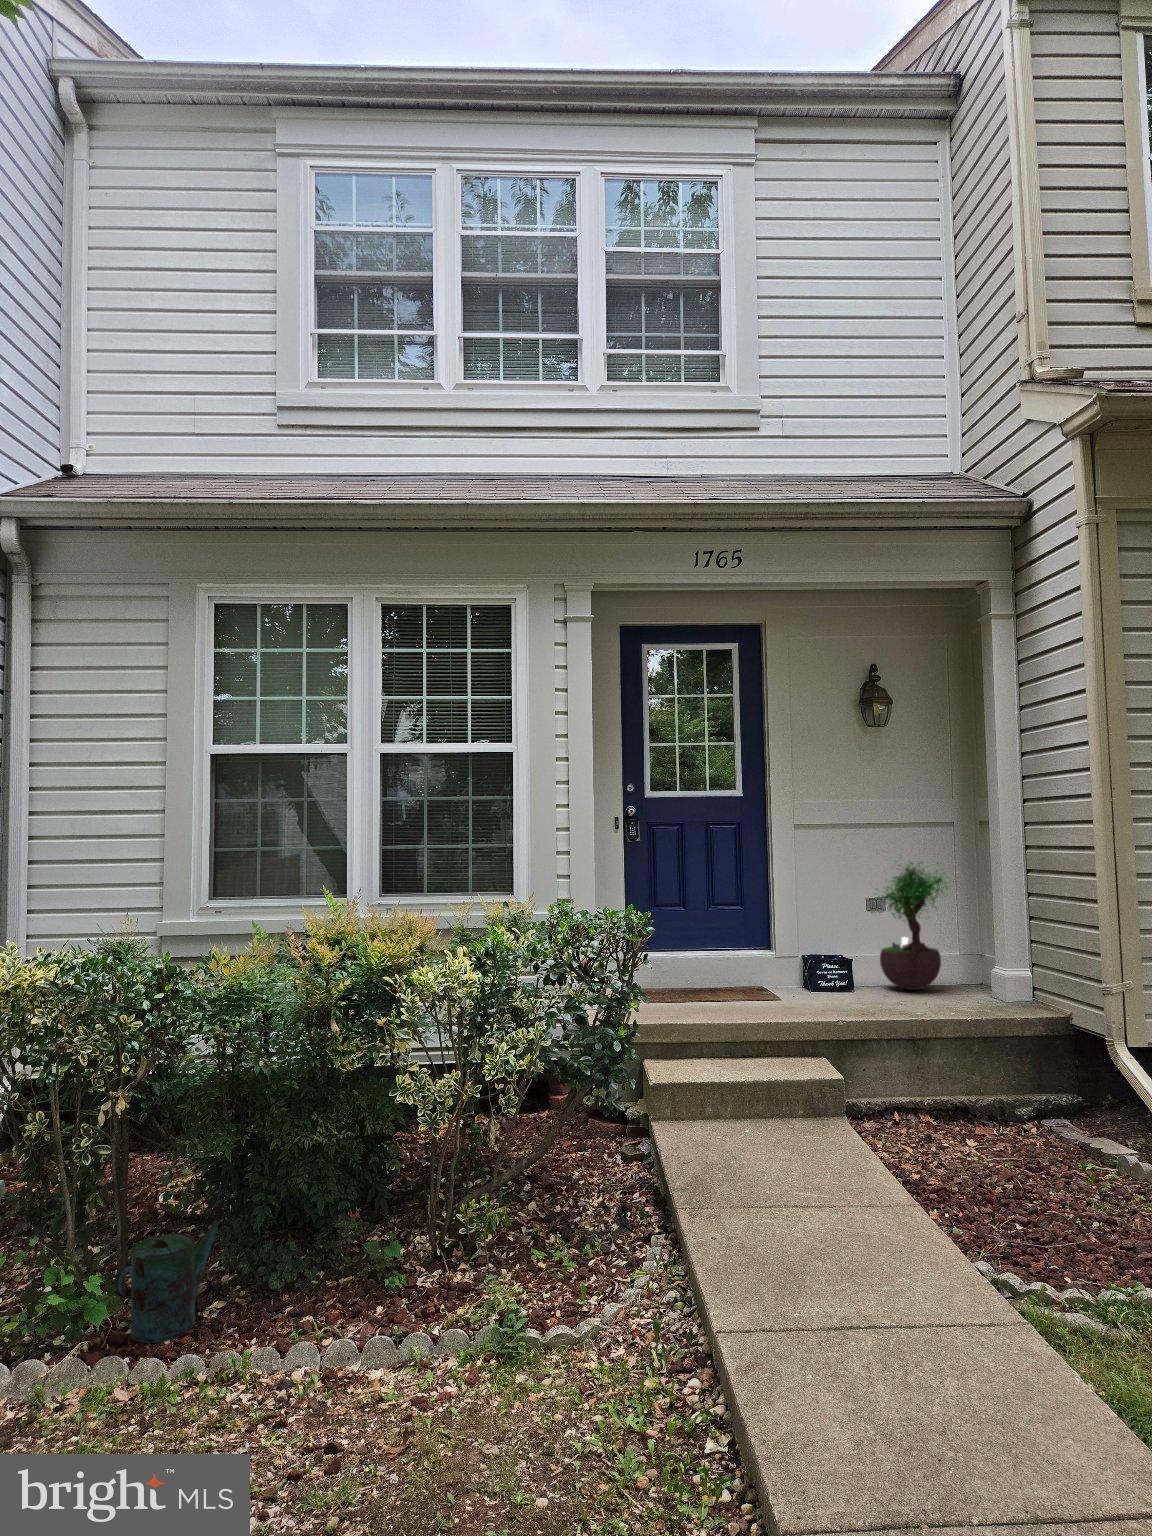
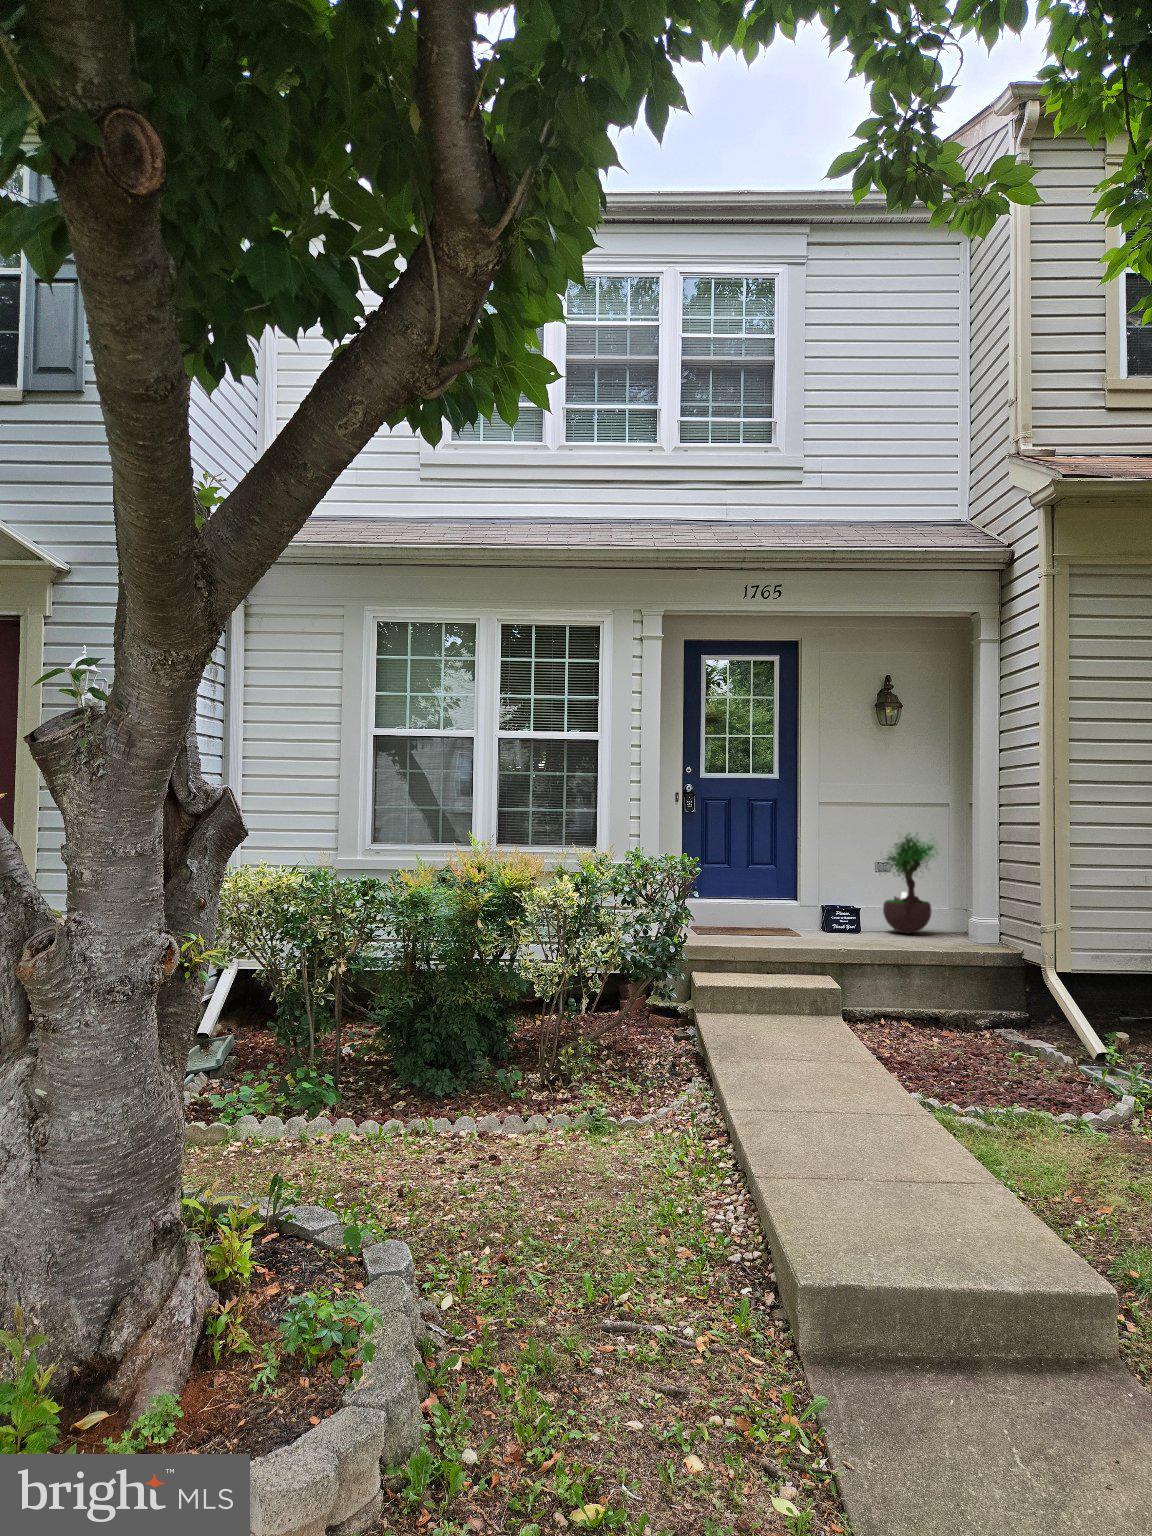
watering can: present [116,1205,226,1343] -> none [349,1039,413,1116]

